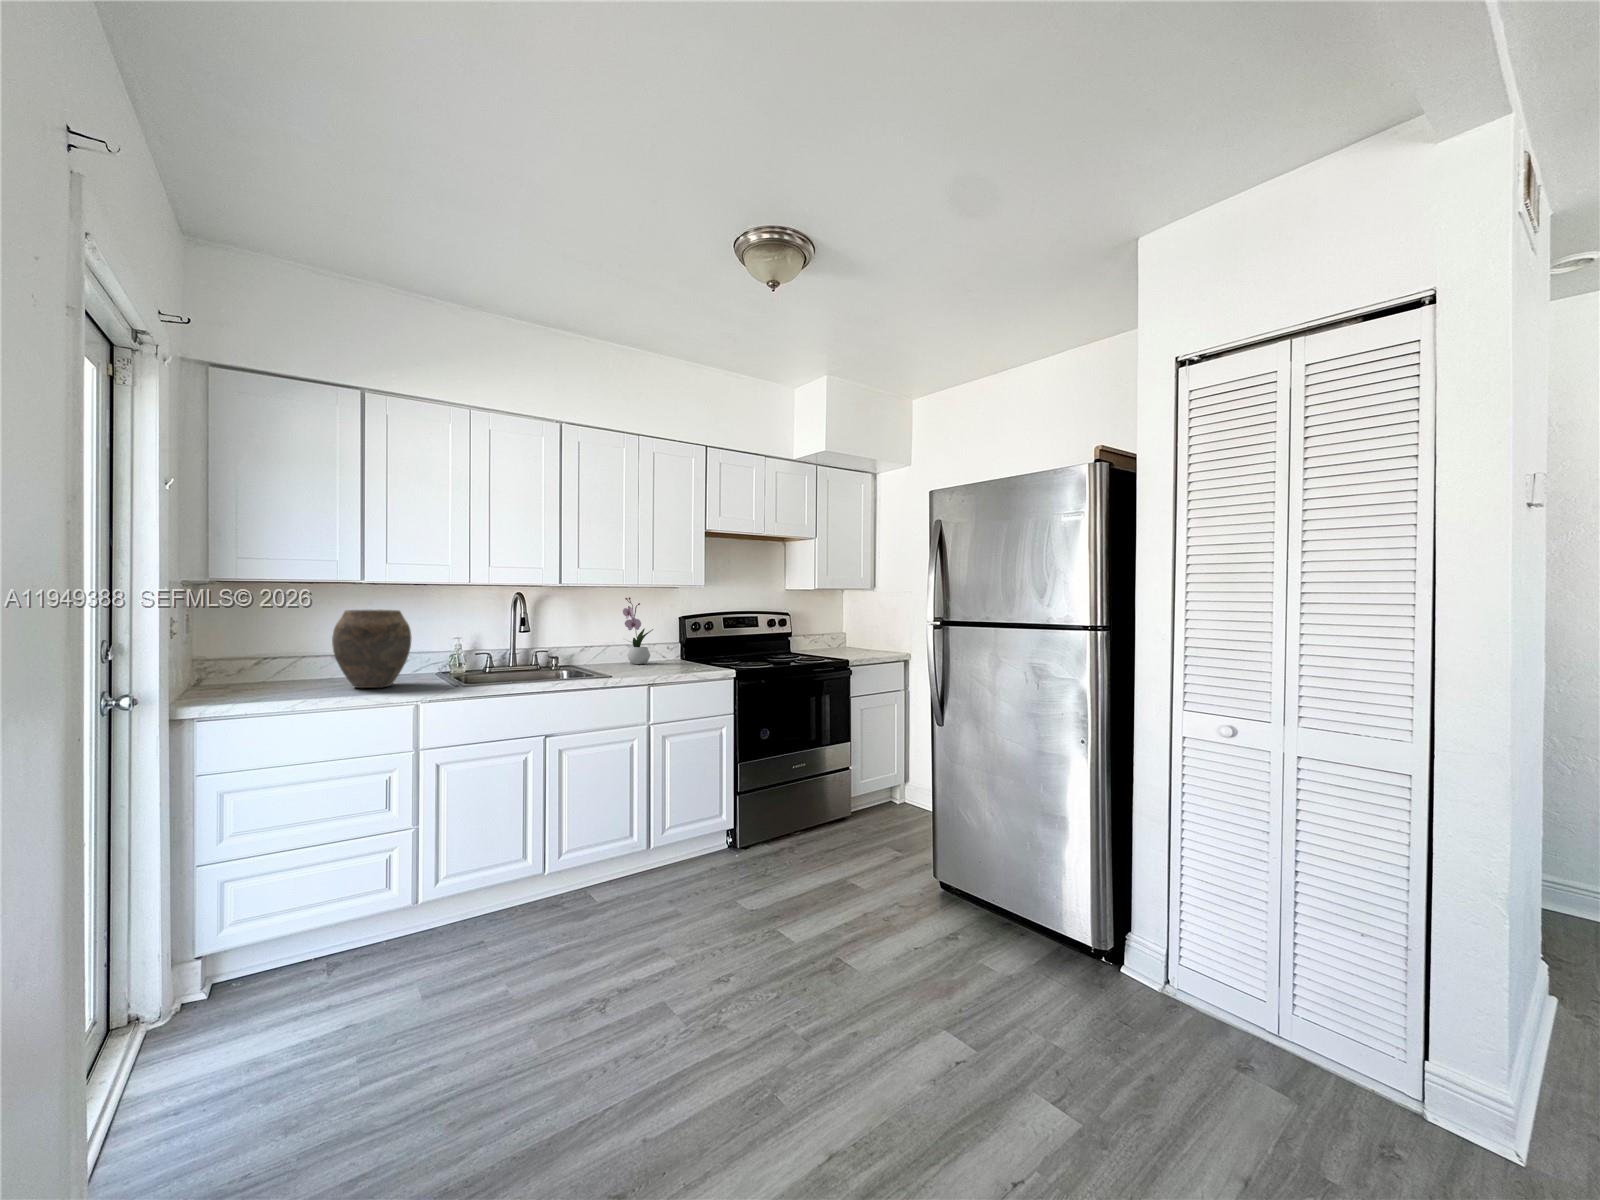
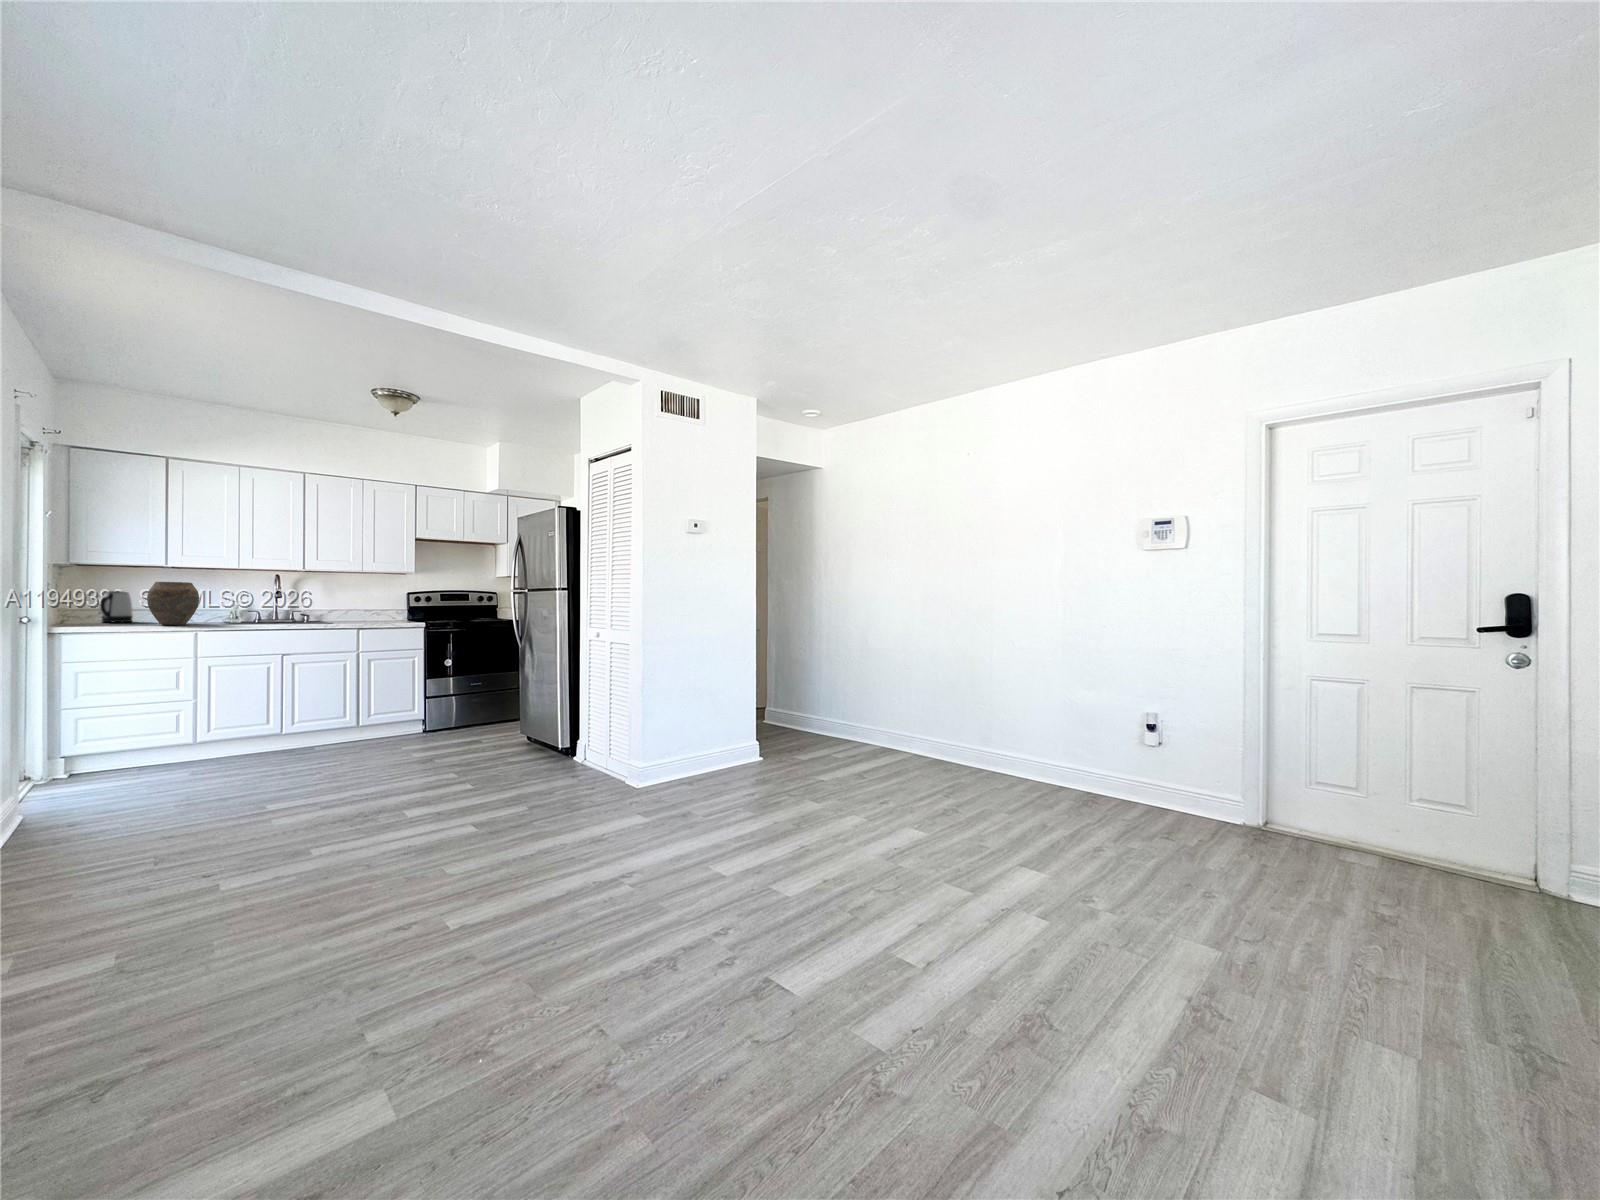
flower arrangement: present [623,597,653,664] -> none [359,580,381,620]
kettle: none [257,628,306,684] -> present [100,591,132,622]

